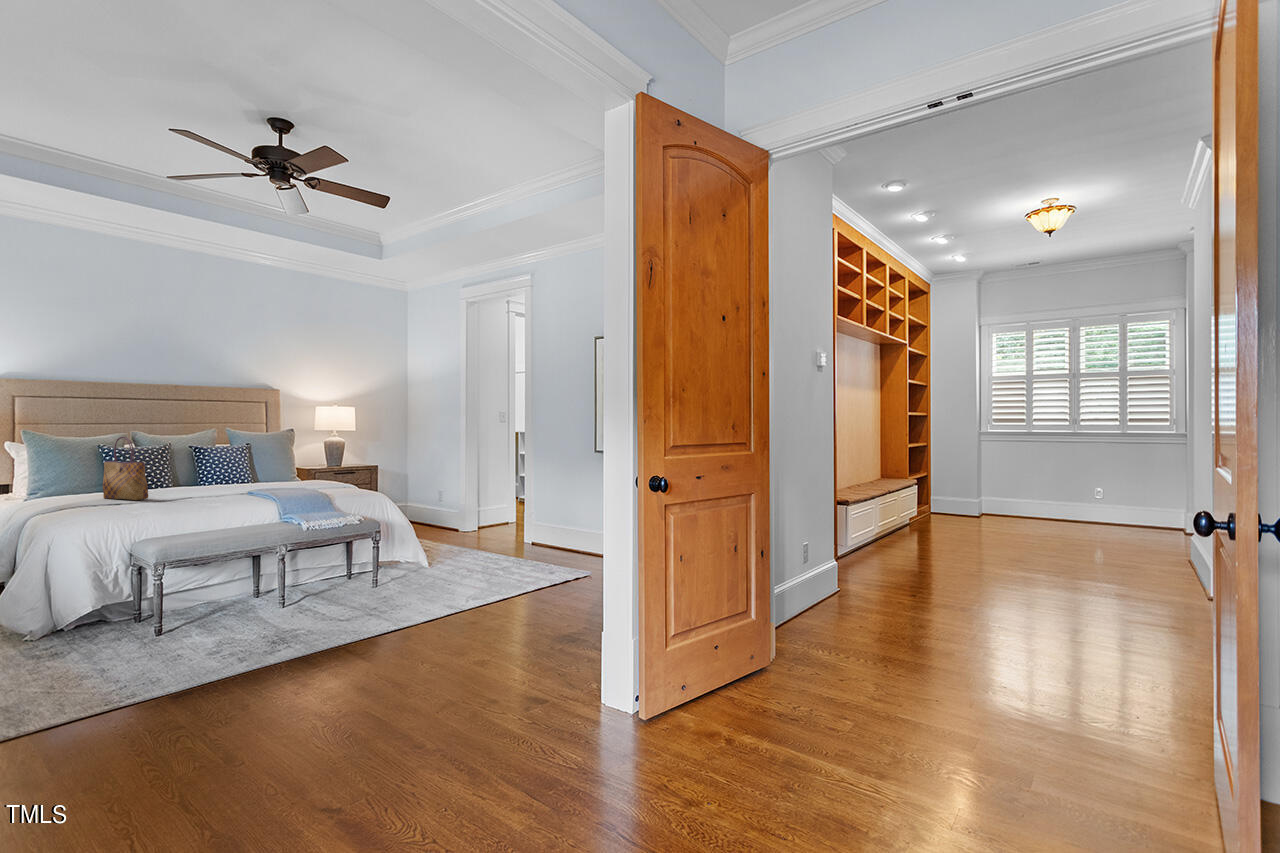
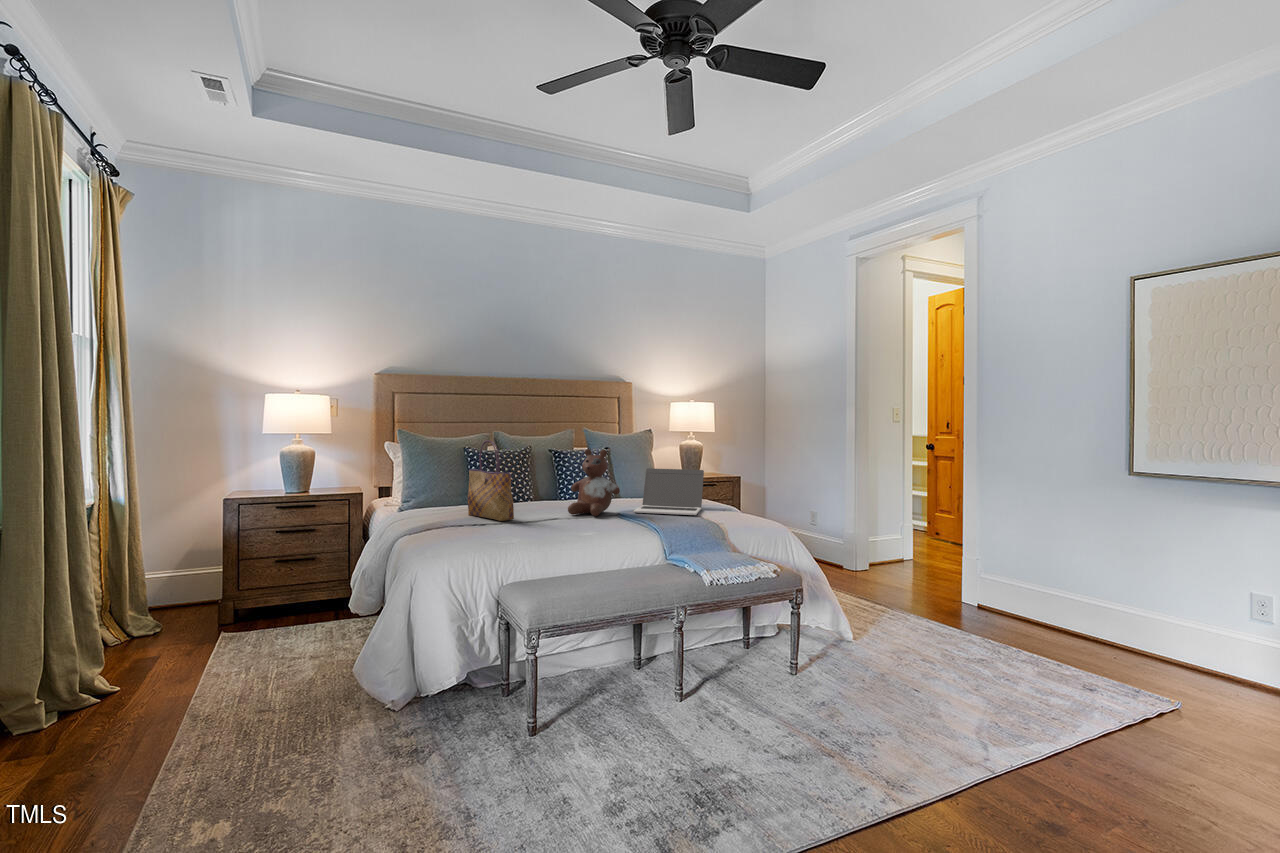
stuffed bear: none [201,443,249,494] -> present [568,449,620,516]
laptop: none [262,457,326,490] -> present [634,468,704,515]

